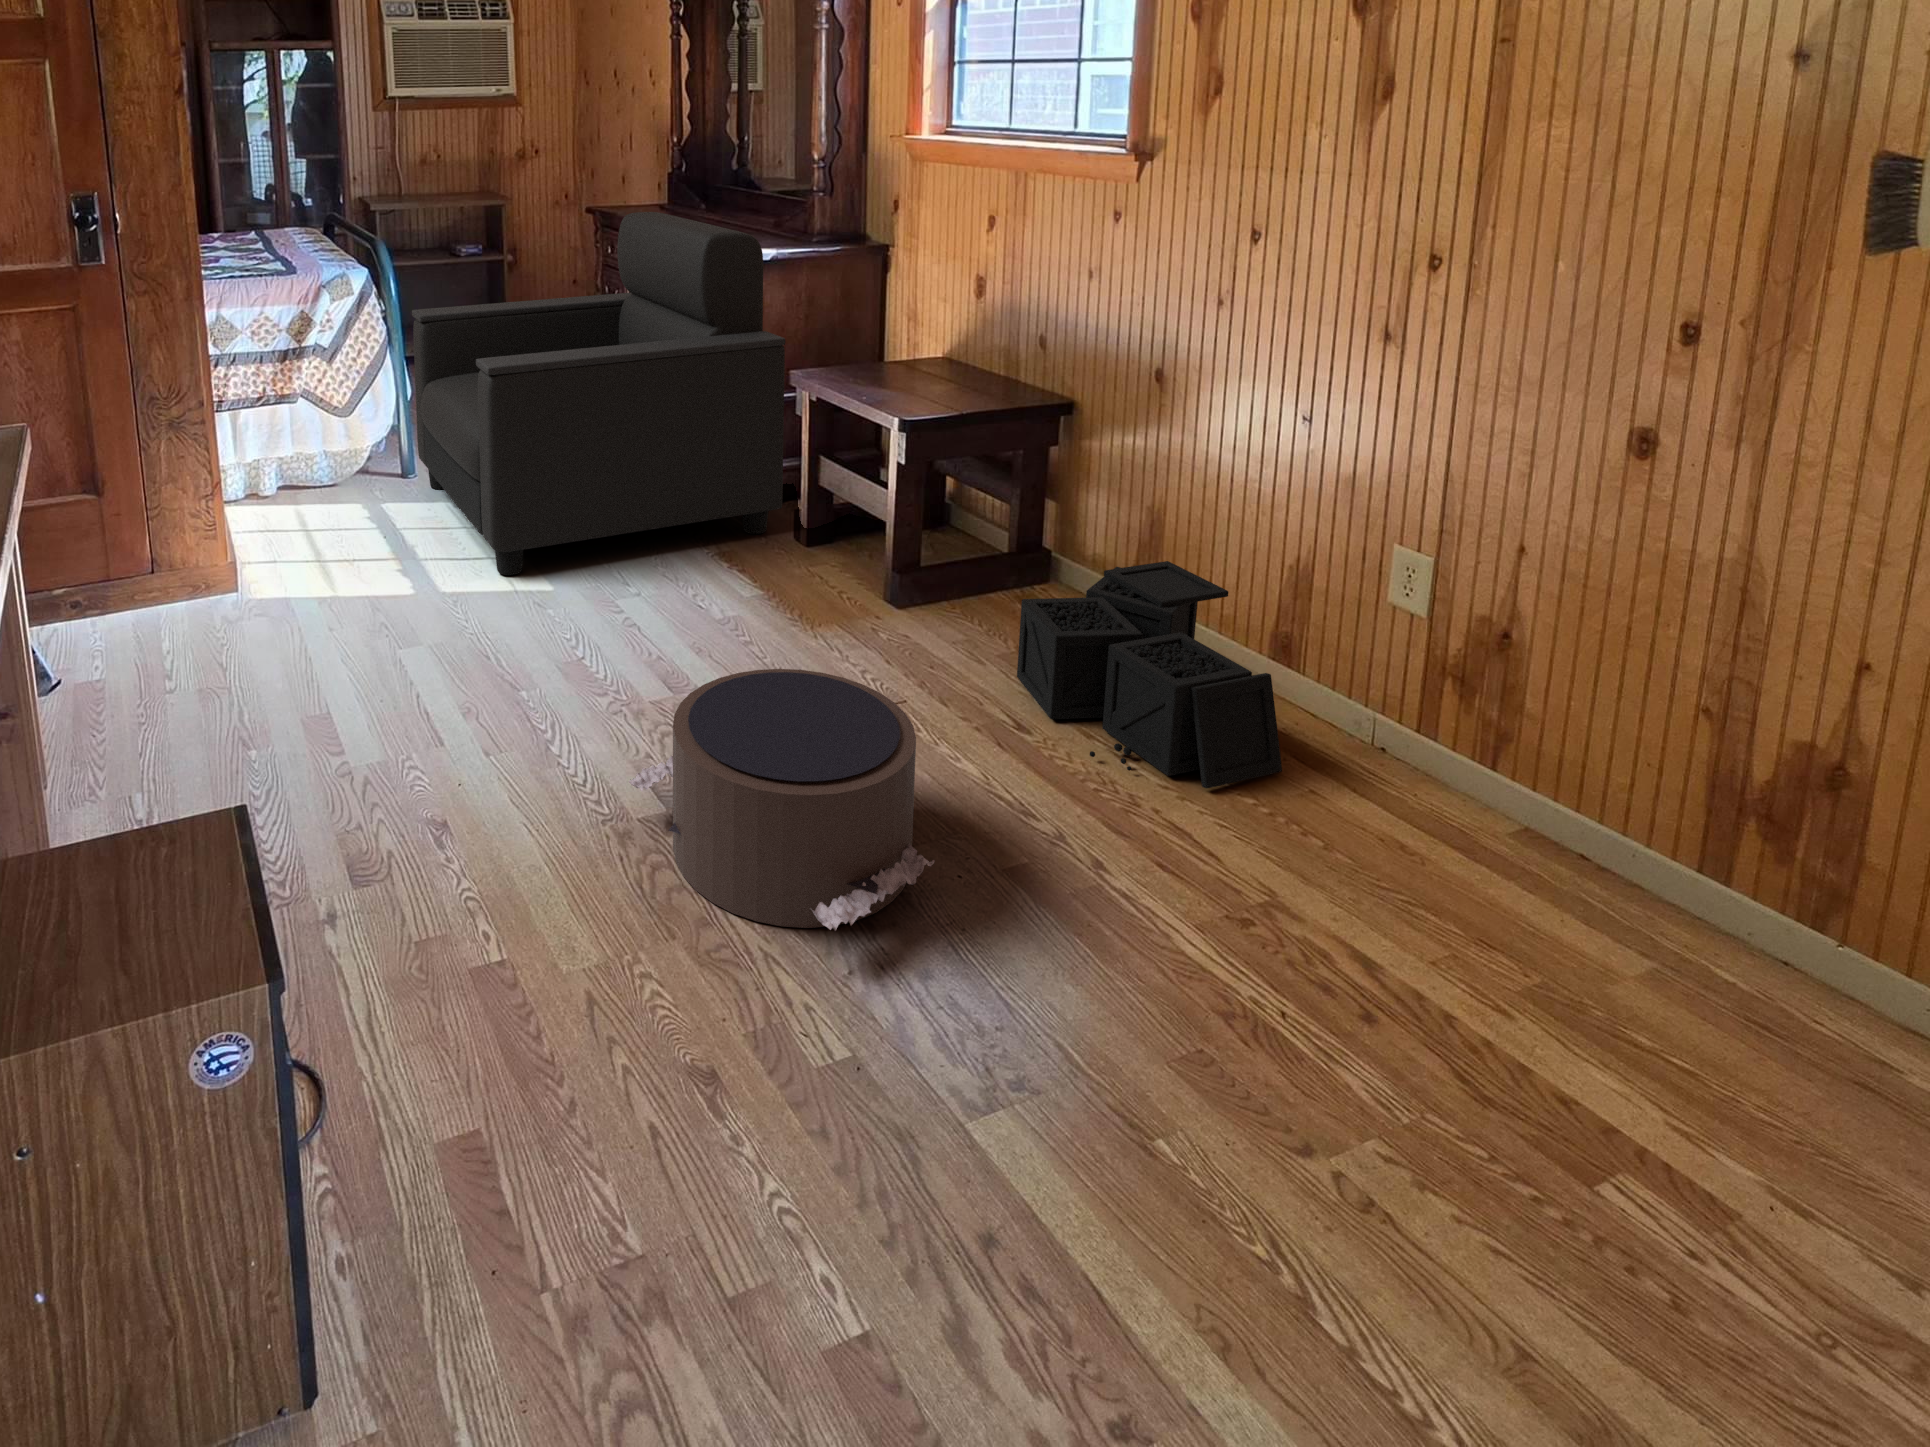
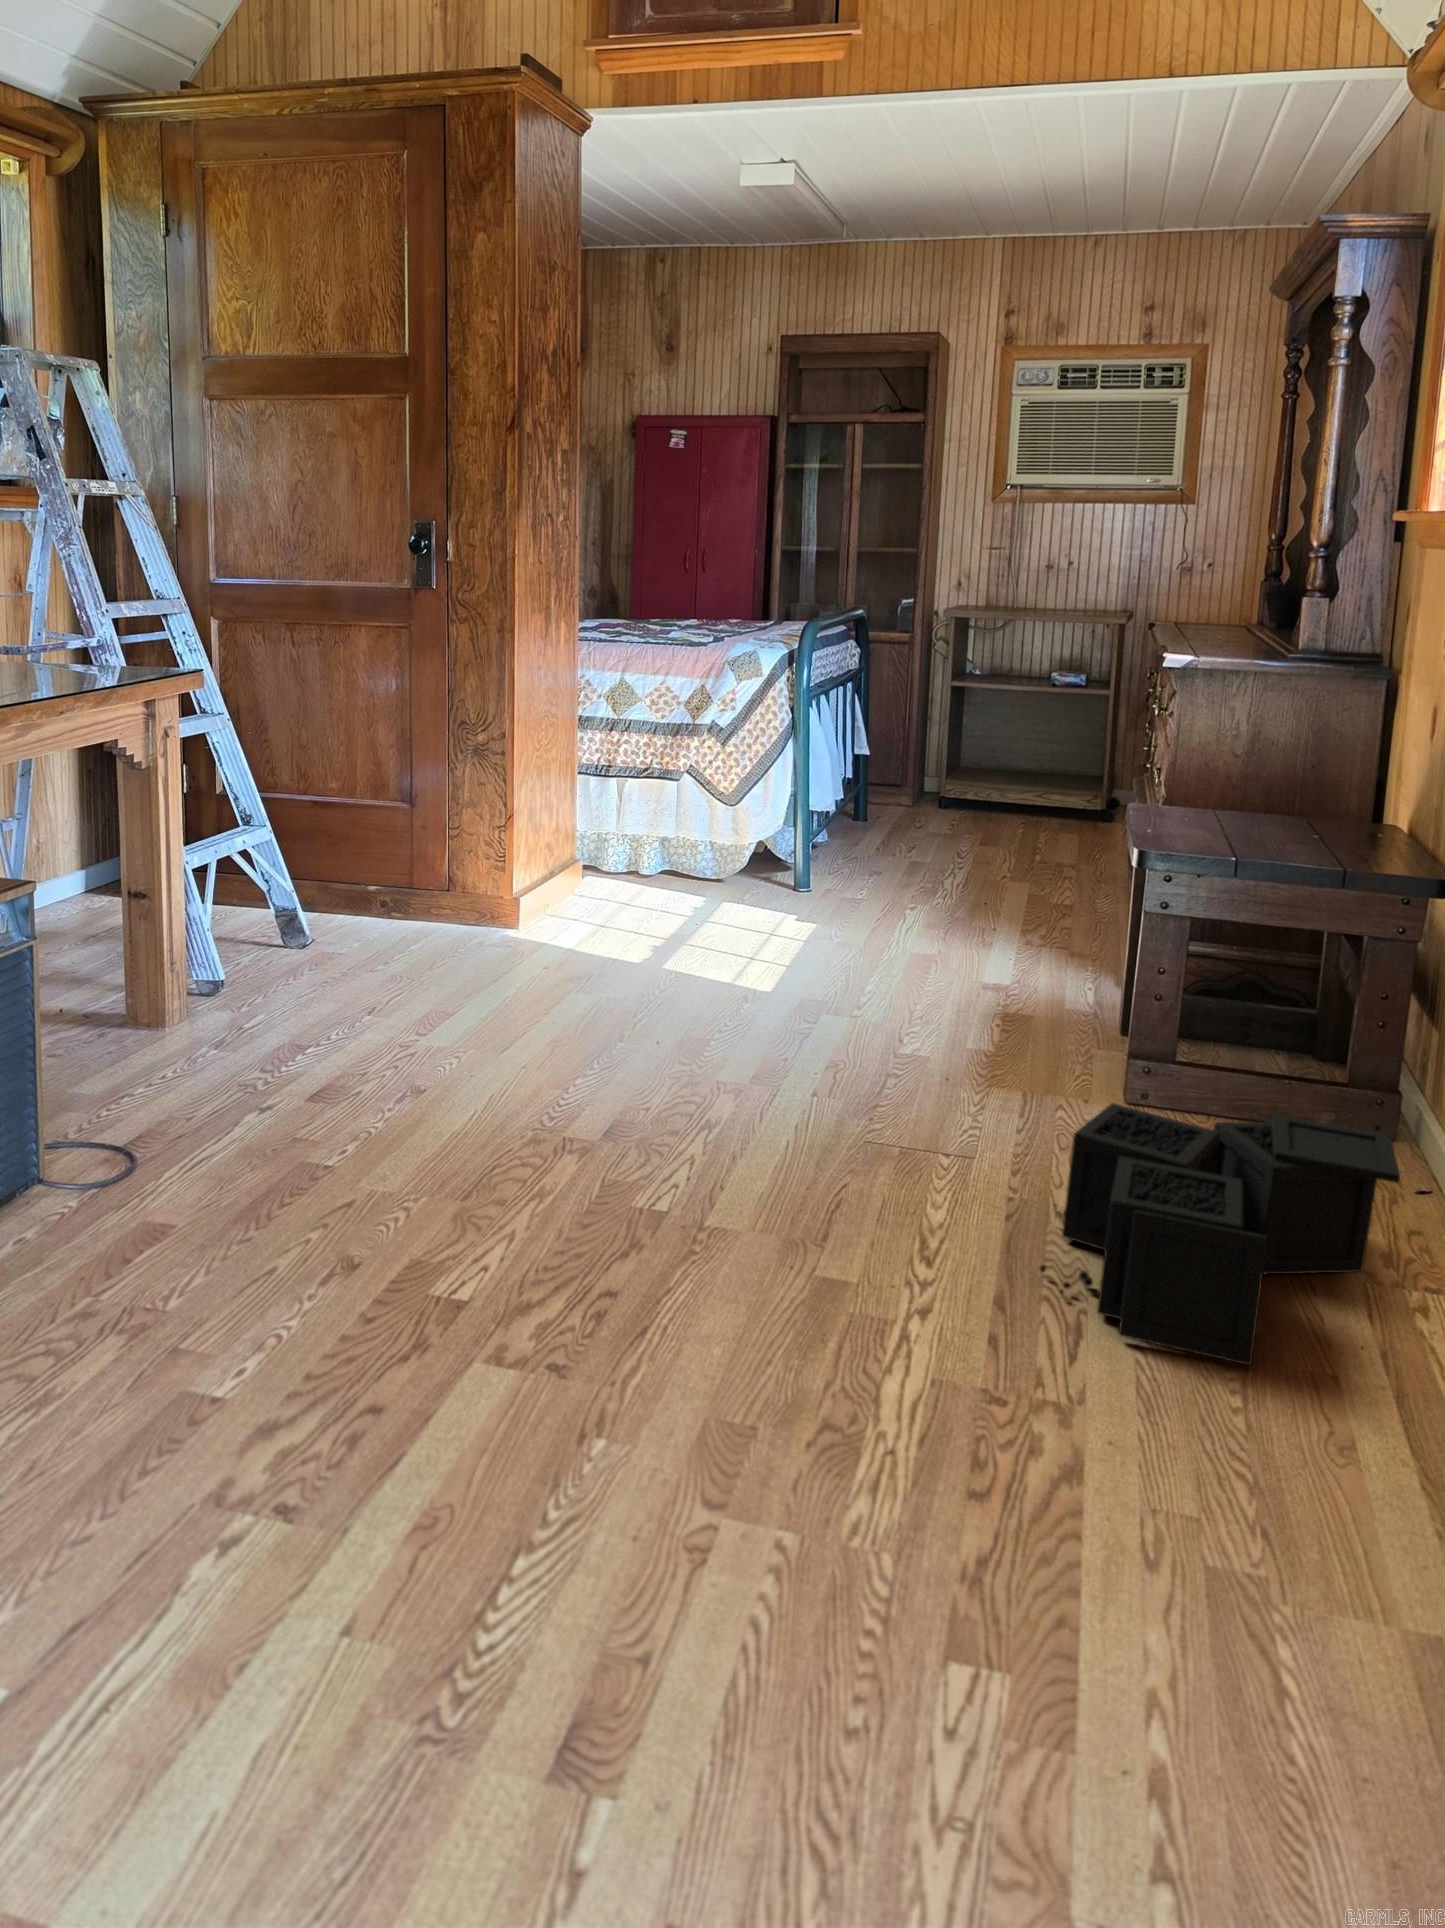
armchair: present [412,212,786,575] -> none [717,621,1120,1025]
pouf: present [628,669,935,931] -> none [510,1036,762,1263]

